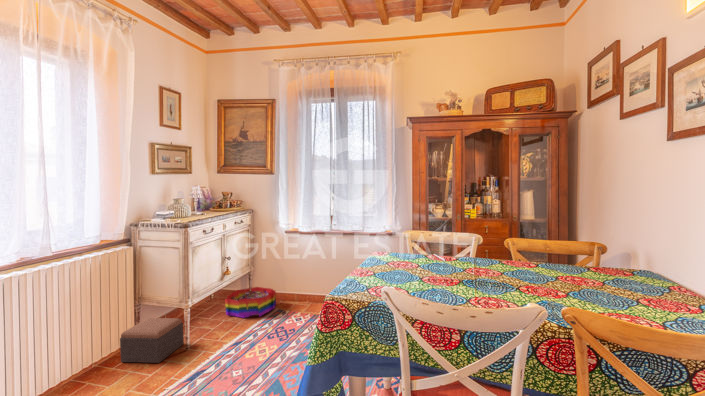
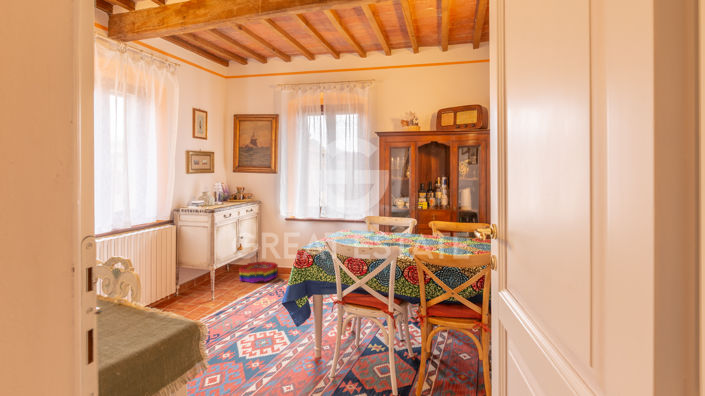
footstool: present [120,318,184,363] -> none [167,278,210,306]

